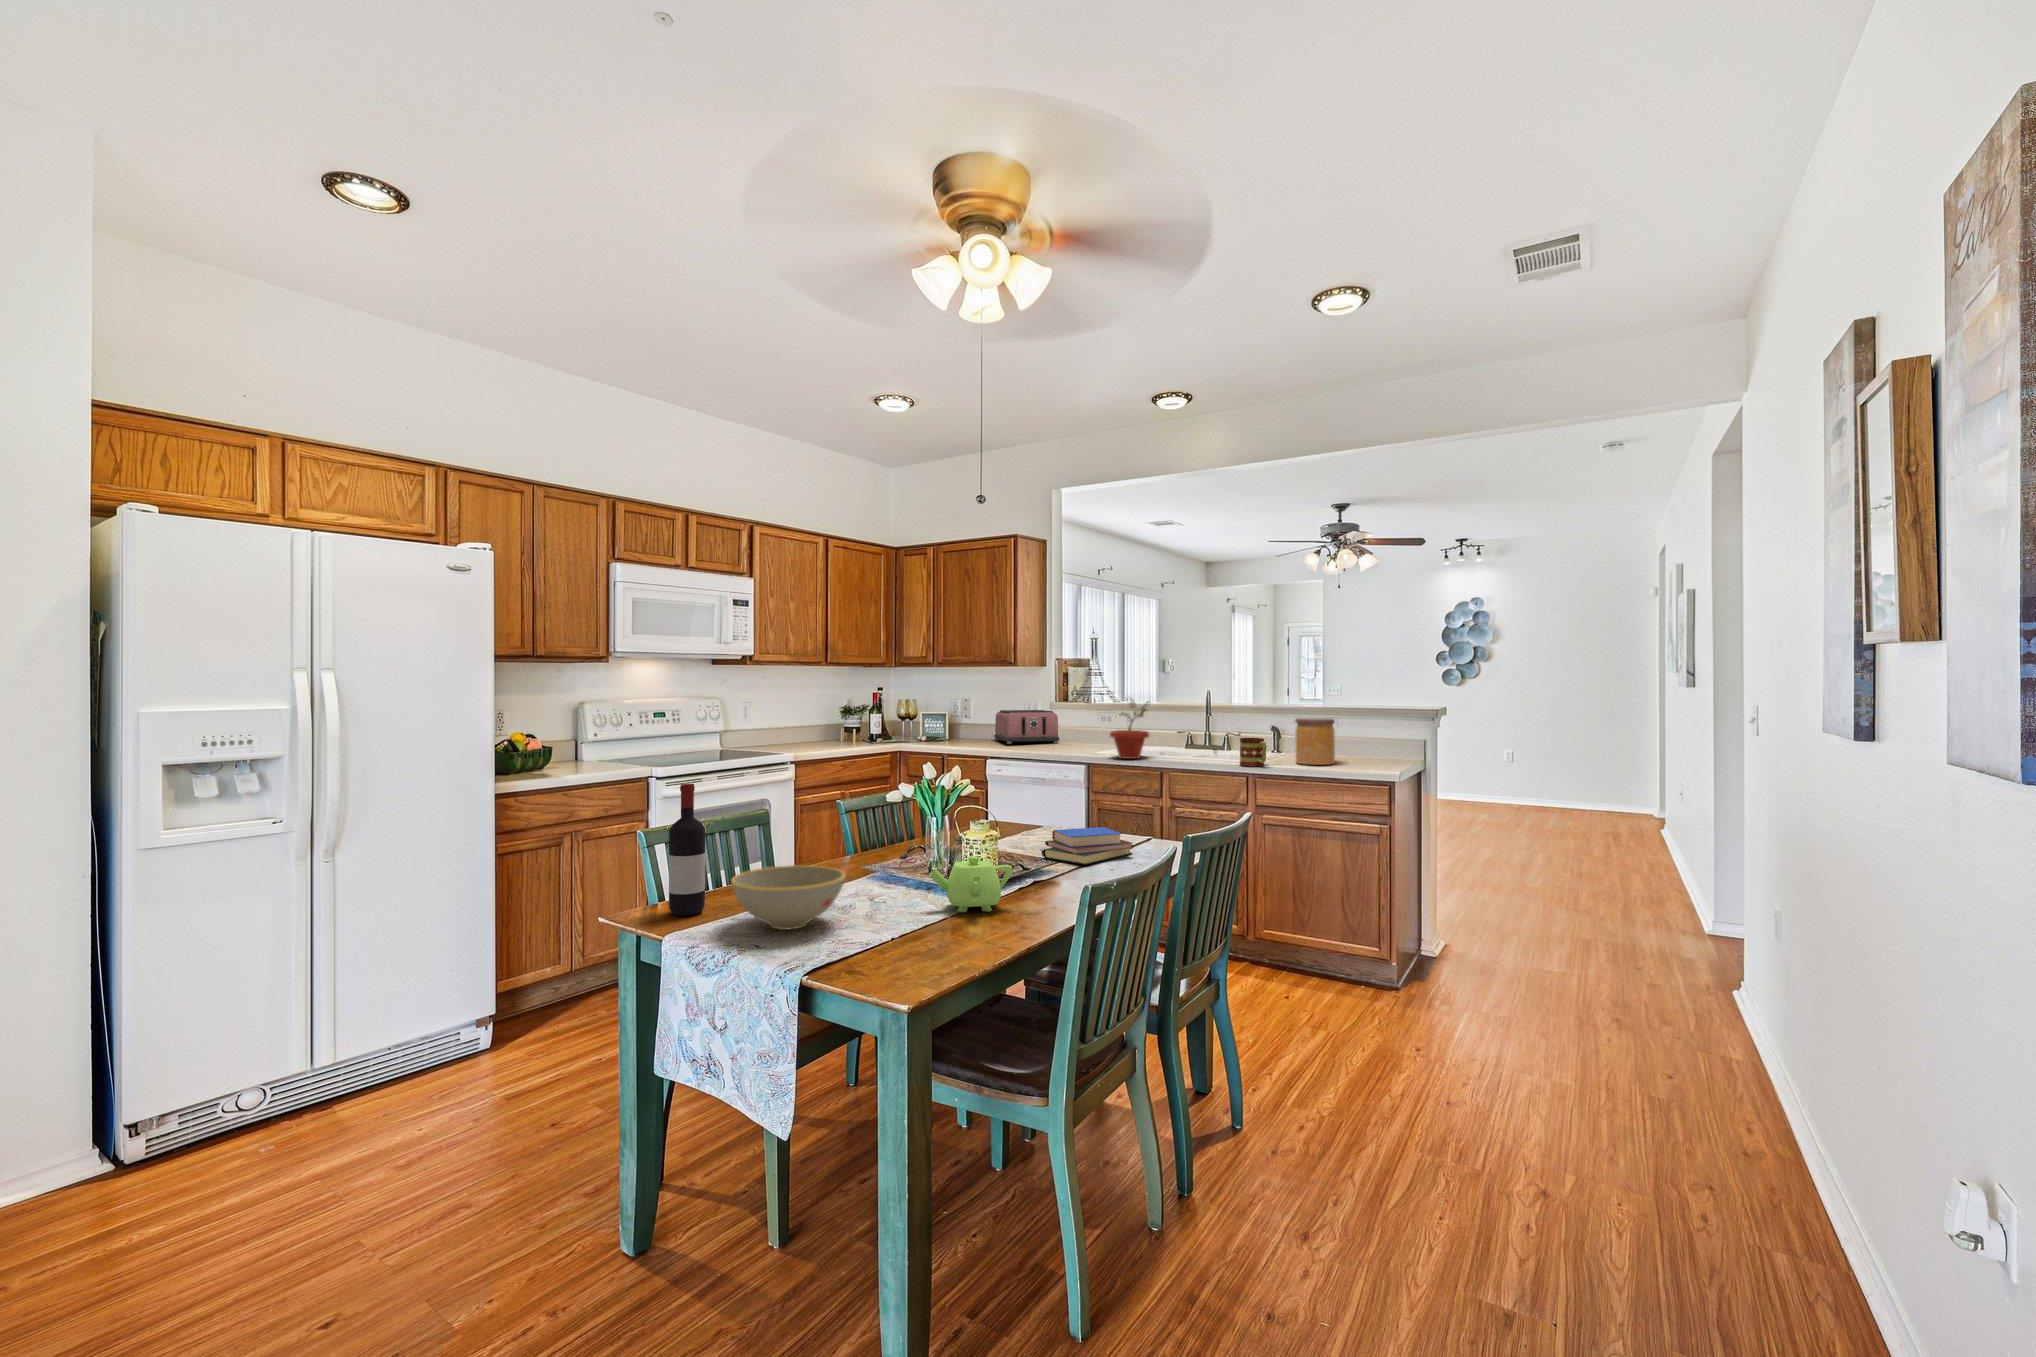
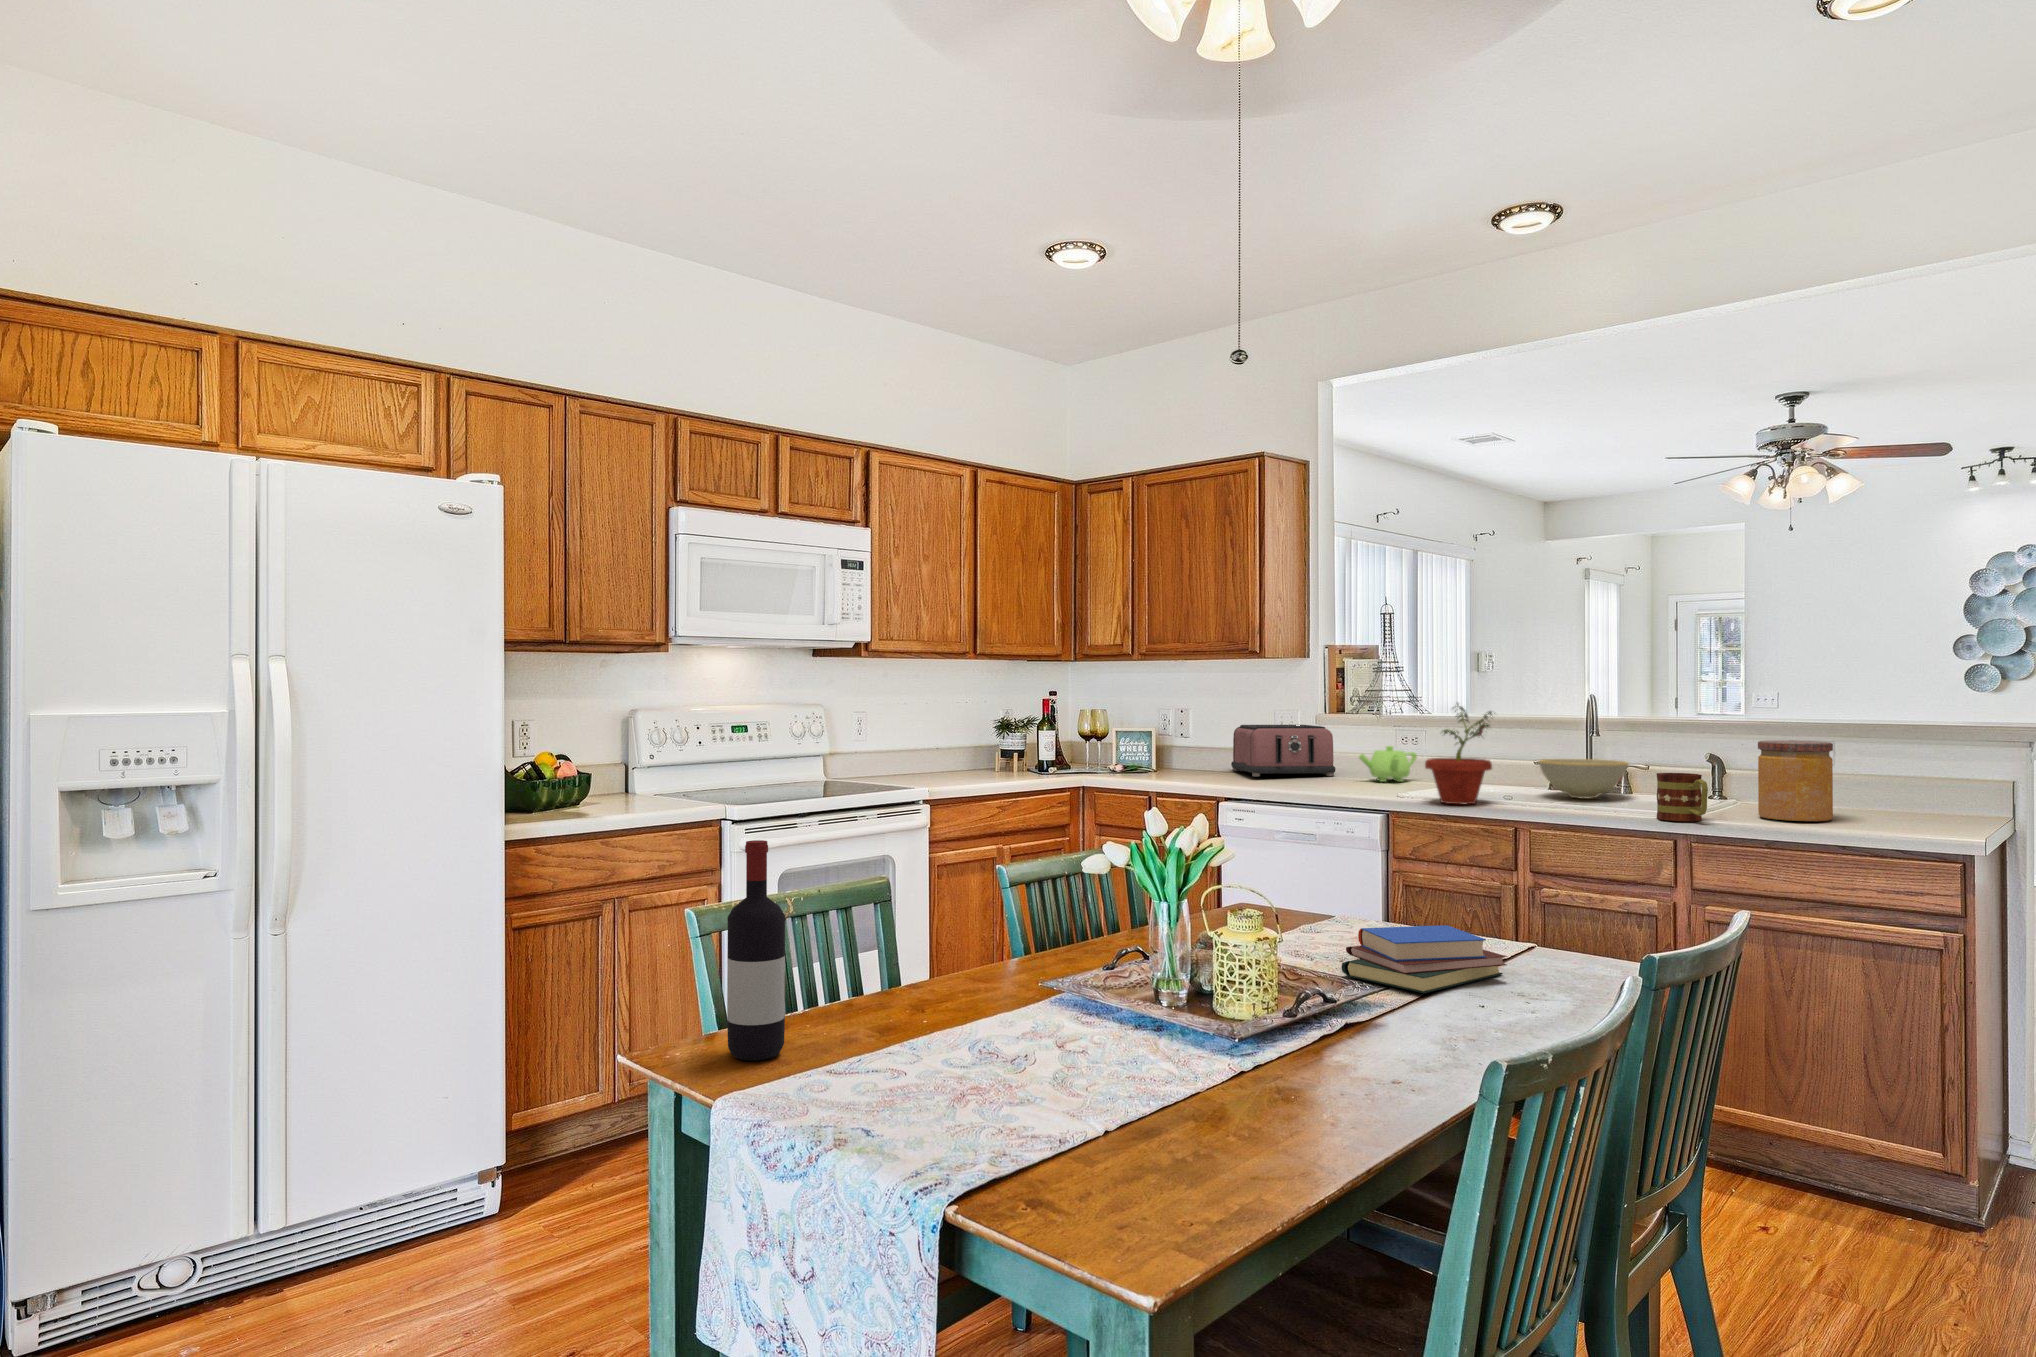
teapot: present [929,856,1012,912] -> present [1359,746,1417,782]
bowl: present [731,865,846,930] -> present [1539,759,1628,799]

